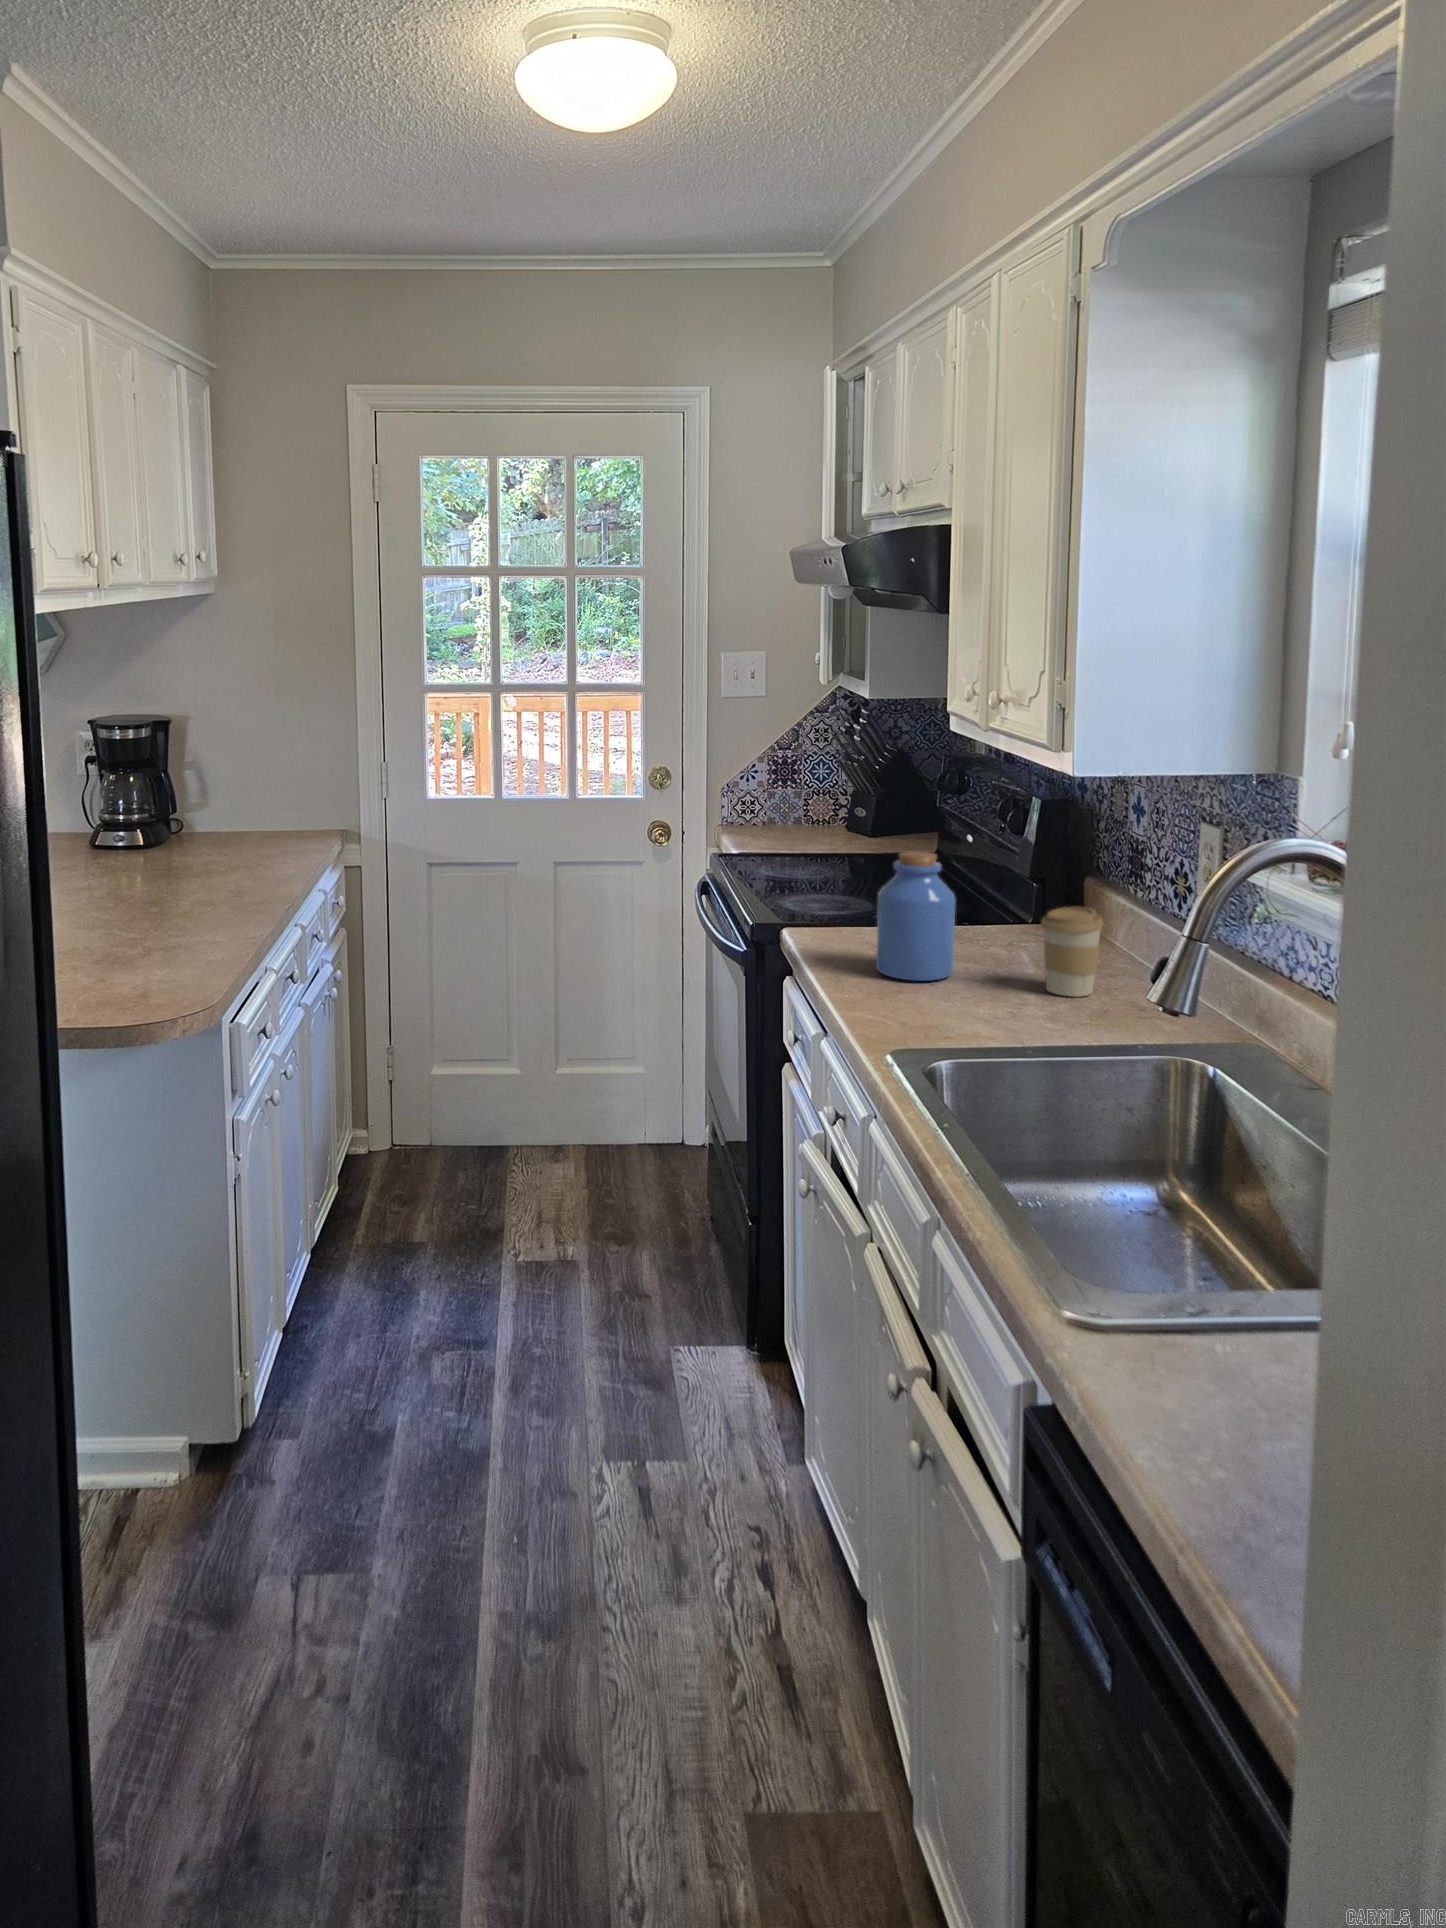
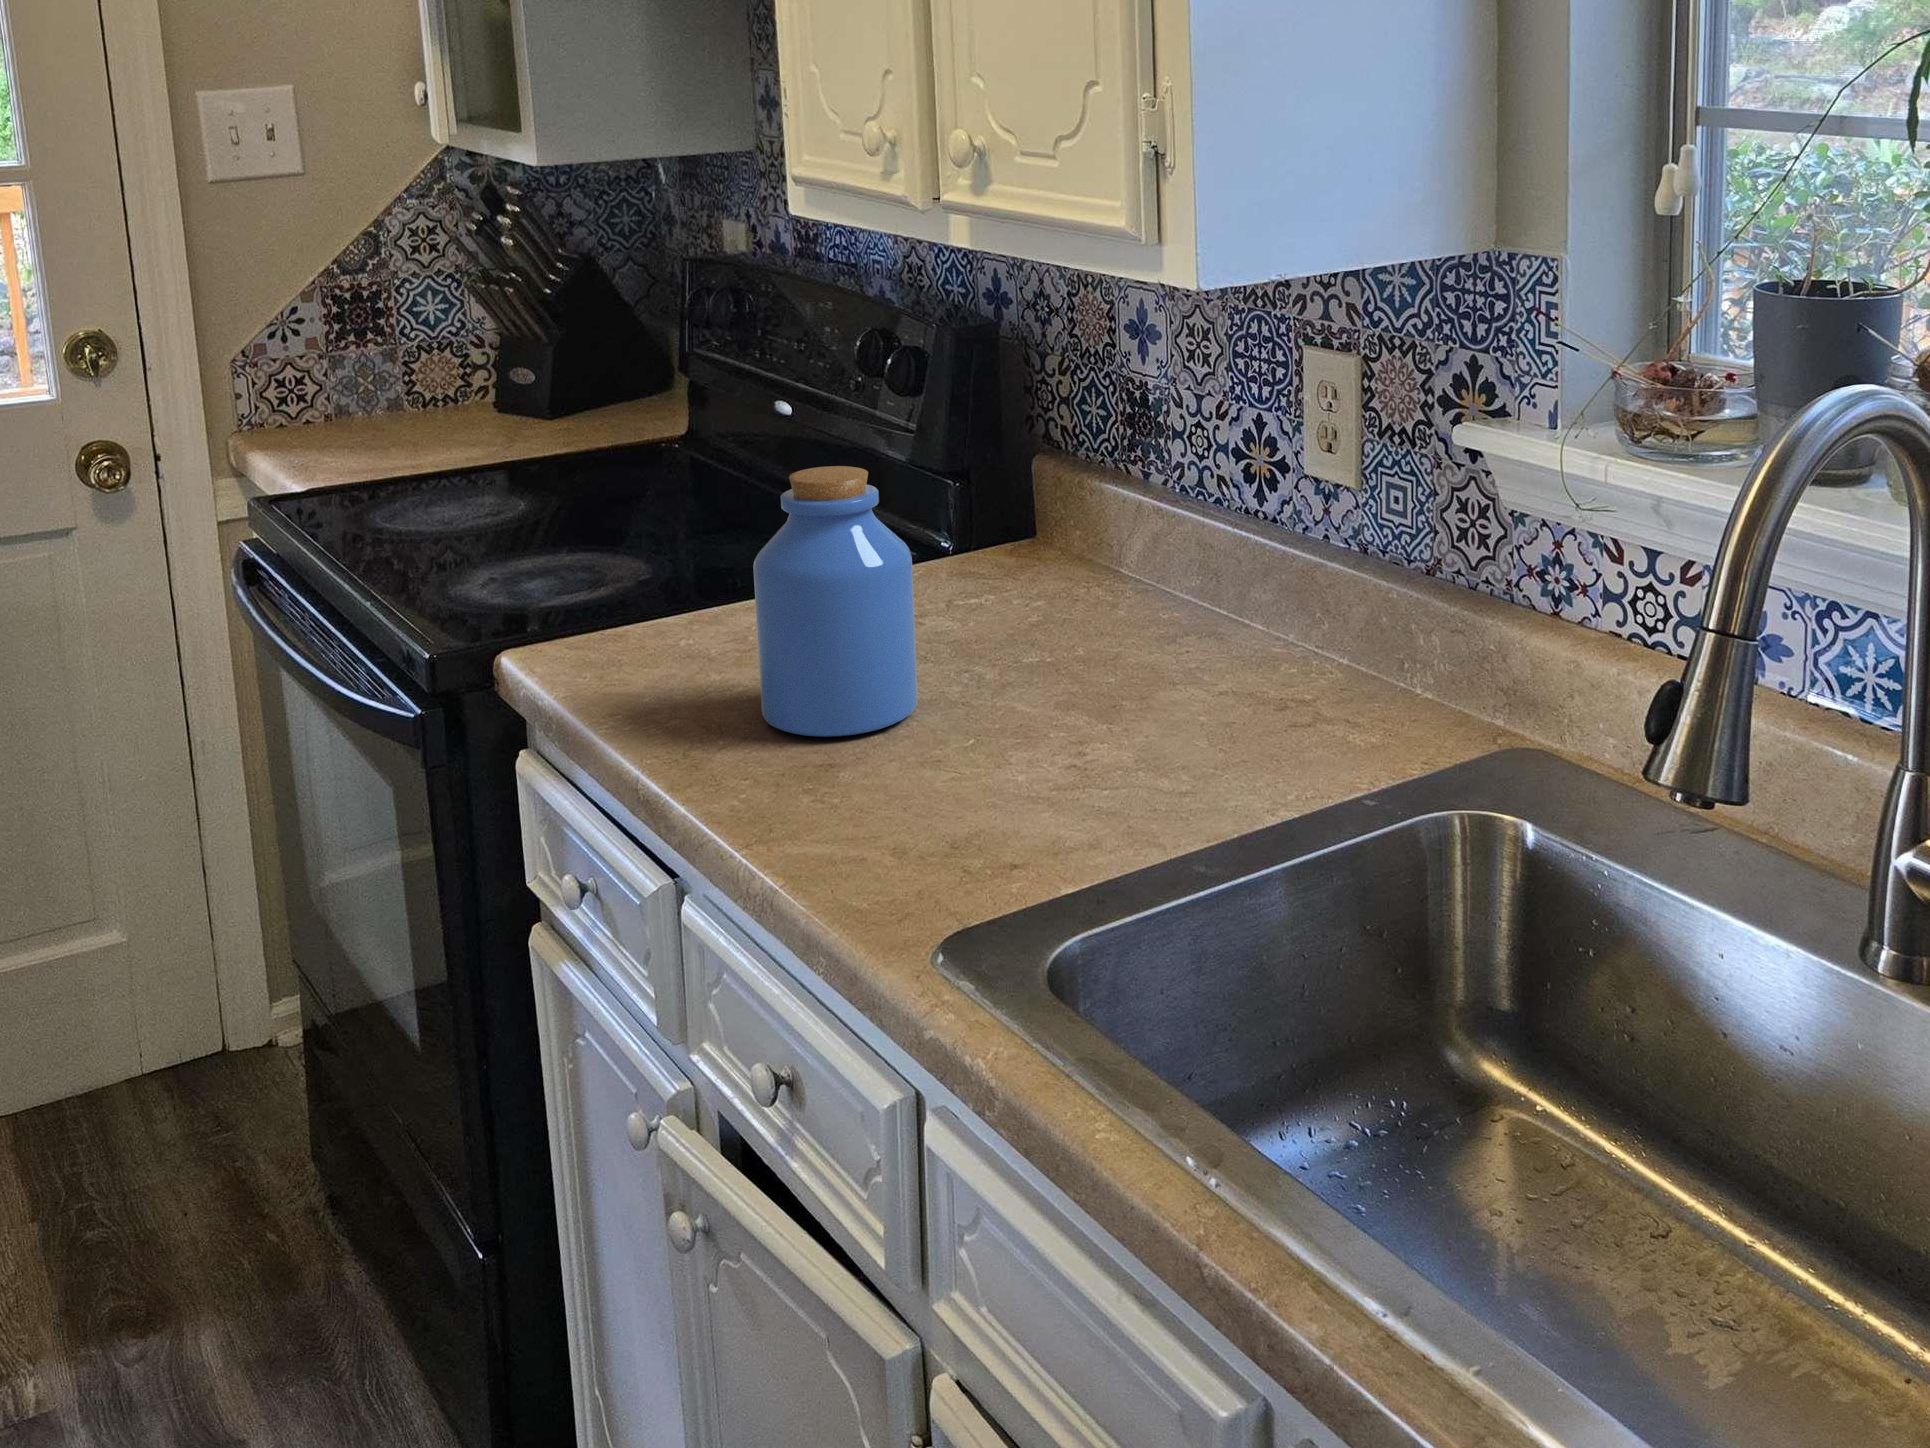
coffee cup: present [1041,907,1104,997] -> none [1084,532,1198,708]

